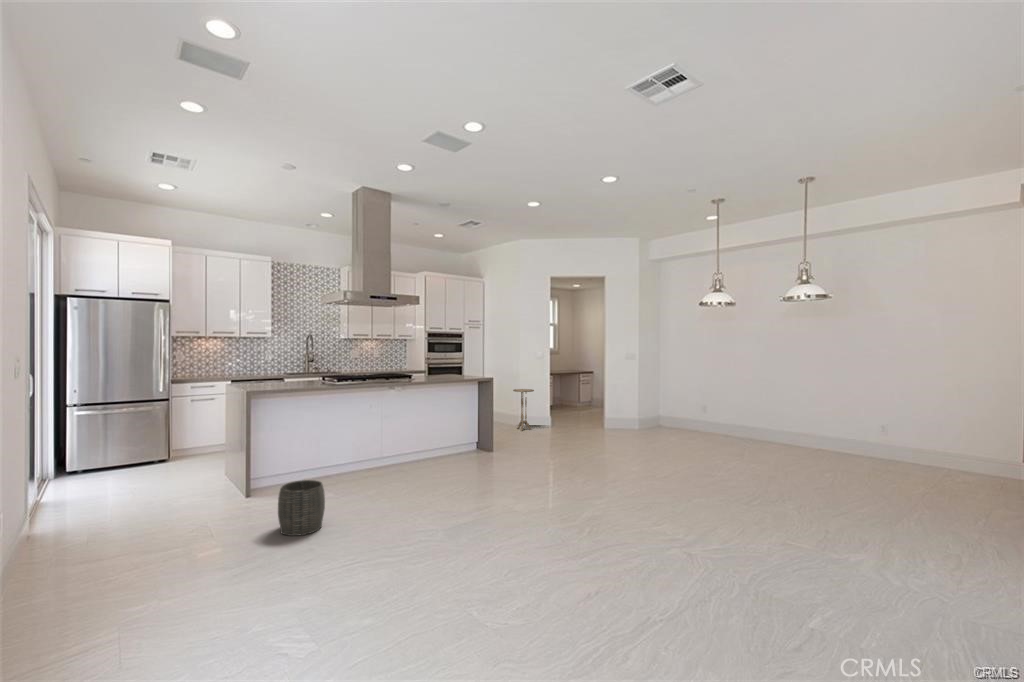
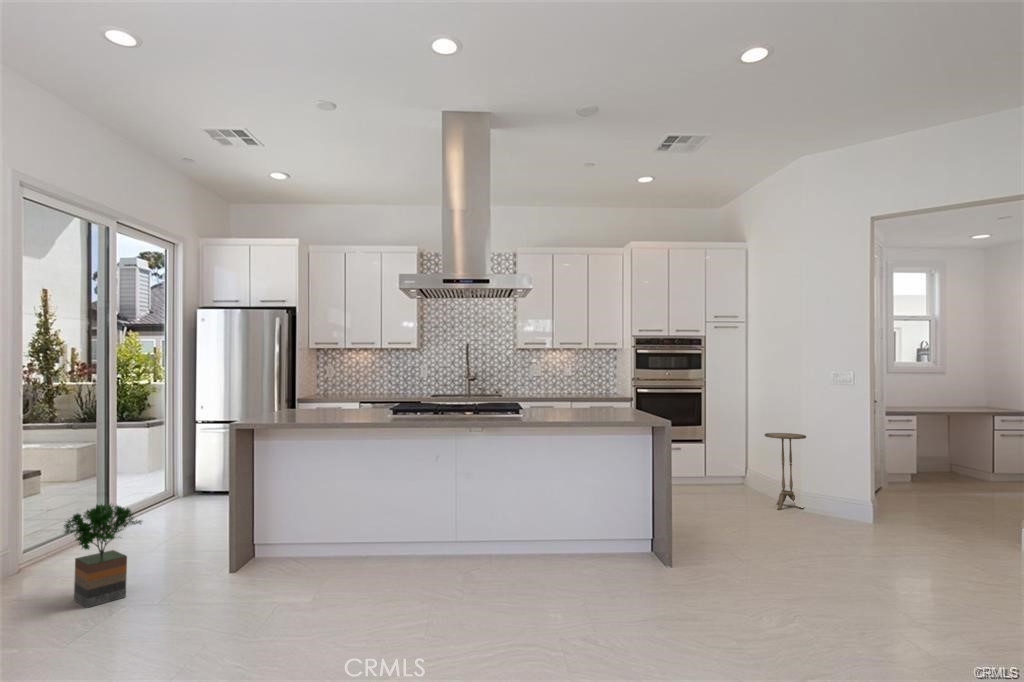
potted tree: none [168,468,224,546] -> present [64,504,142,608]
woven basket: present [278,480,325,536] -> none [169,542,240,627]

